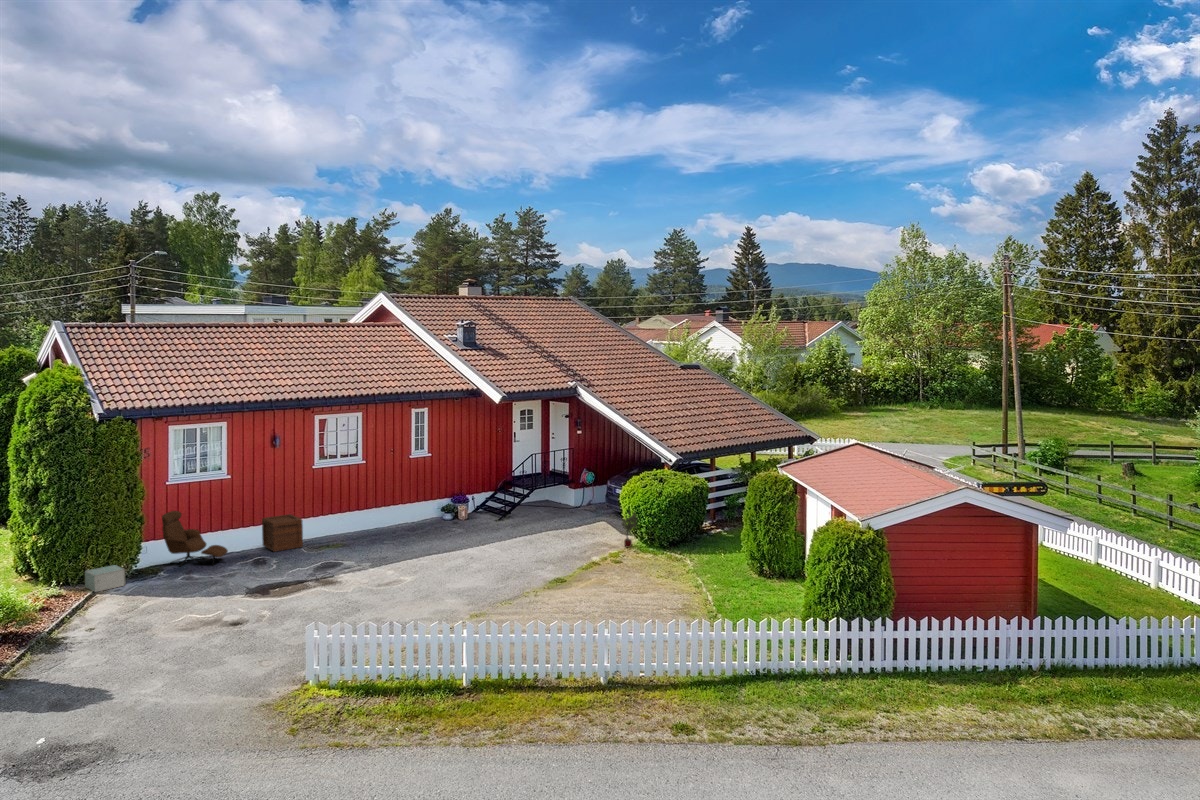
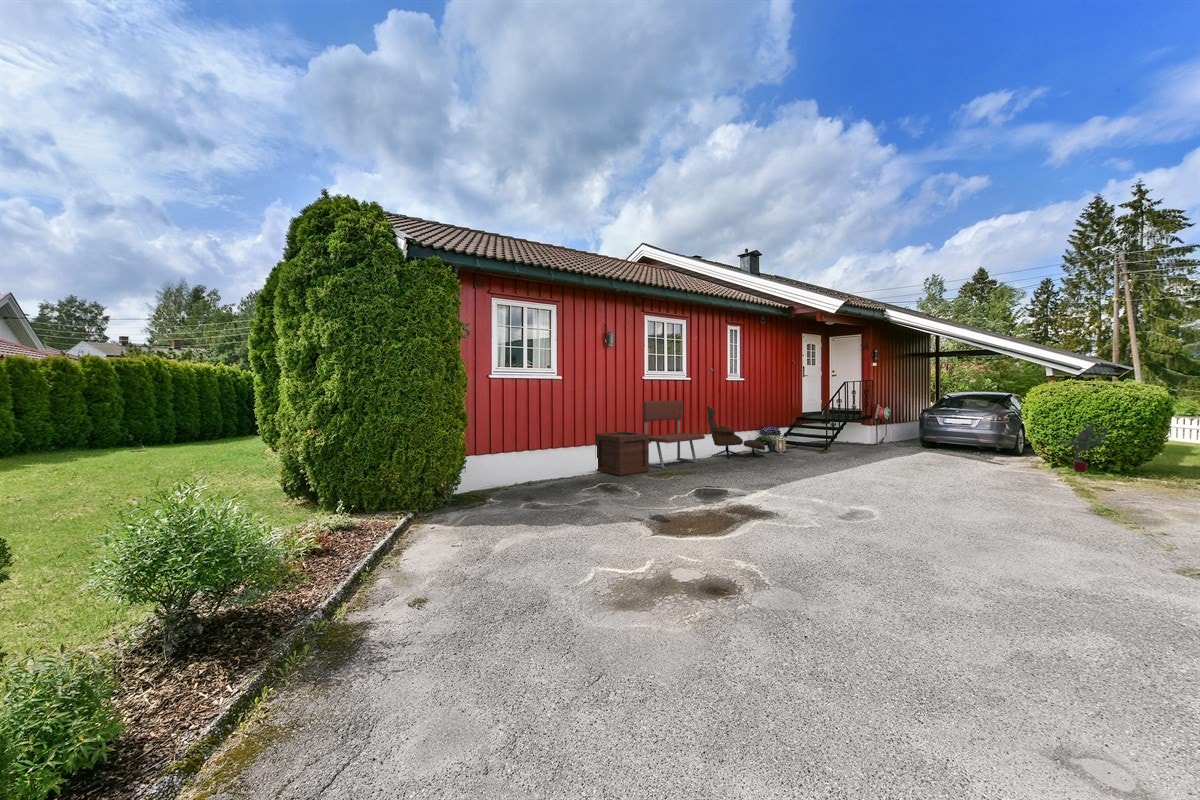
bench: none [308,484,363,543] -> present [643,401,705,468]
lounge chair: present [162,511,228,567] -> present [707,406,765,459]
storage box: present [85,565,125,592] -> none [387,482,450,523]

